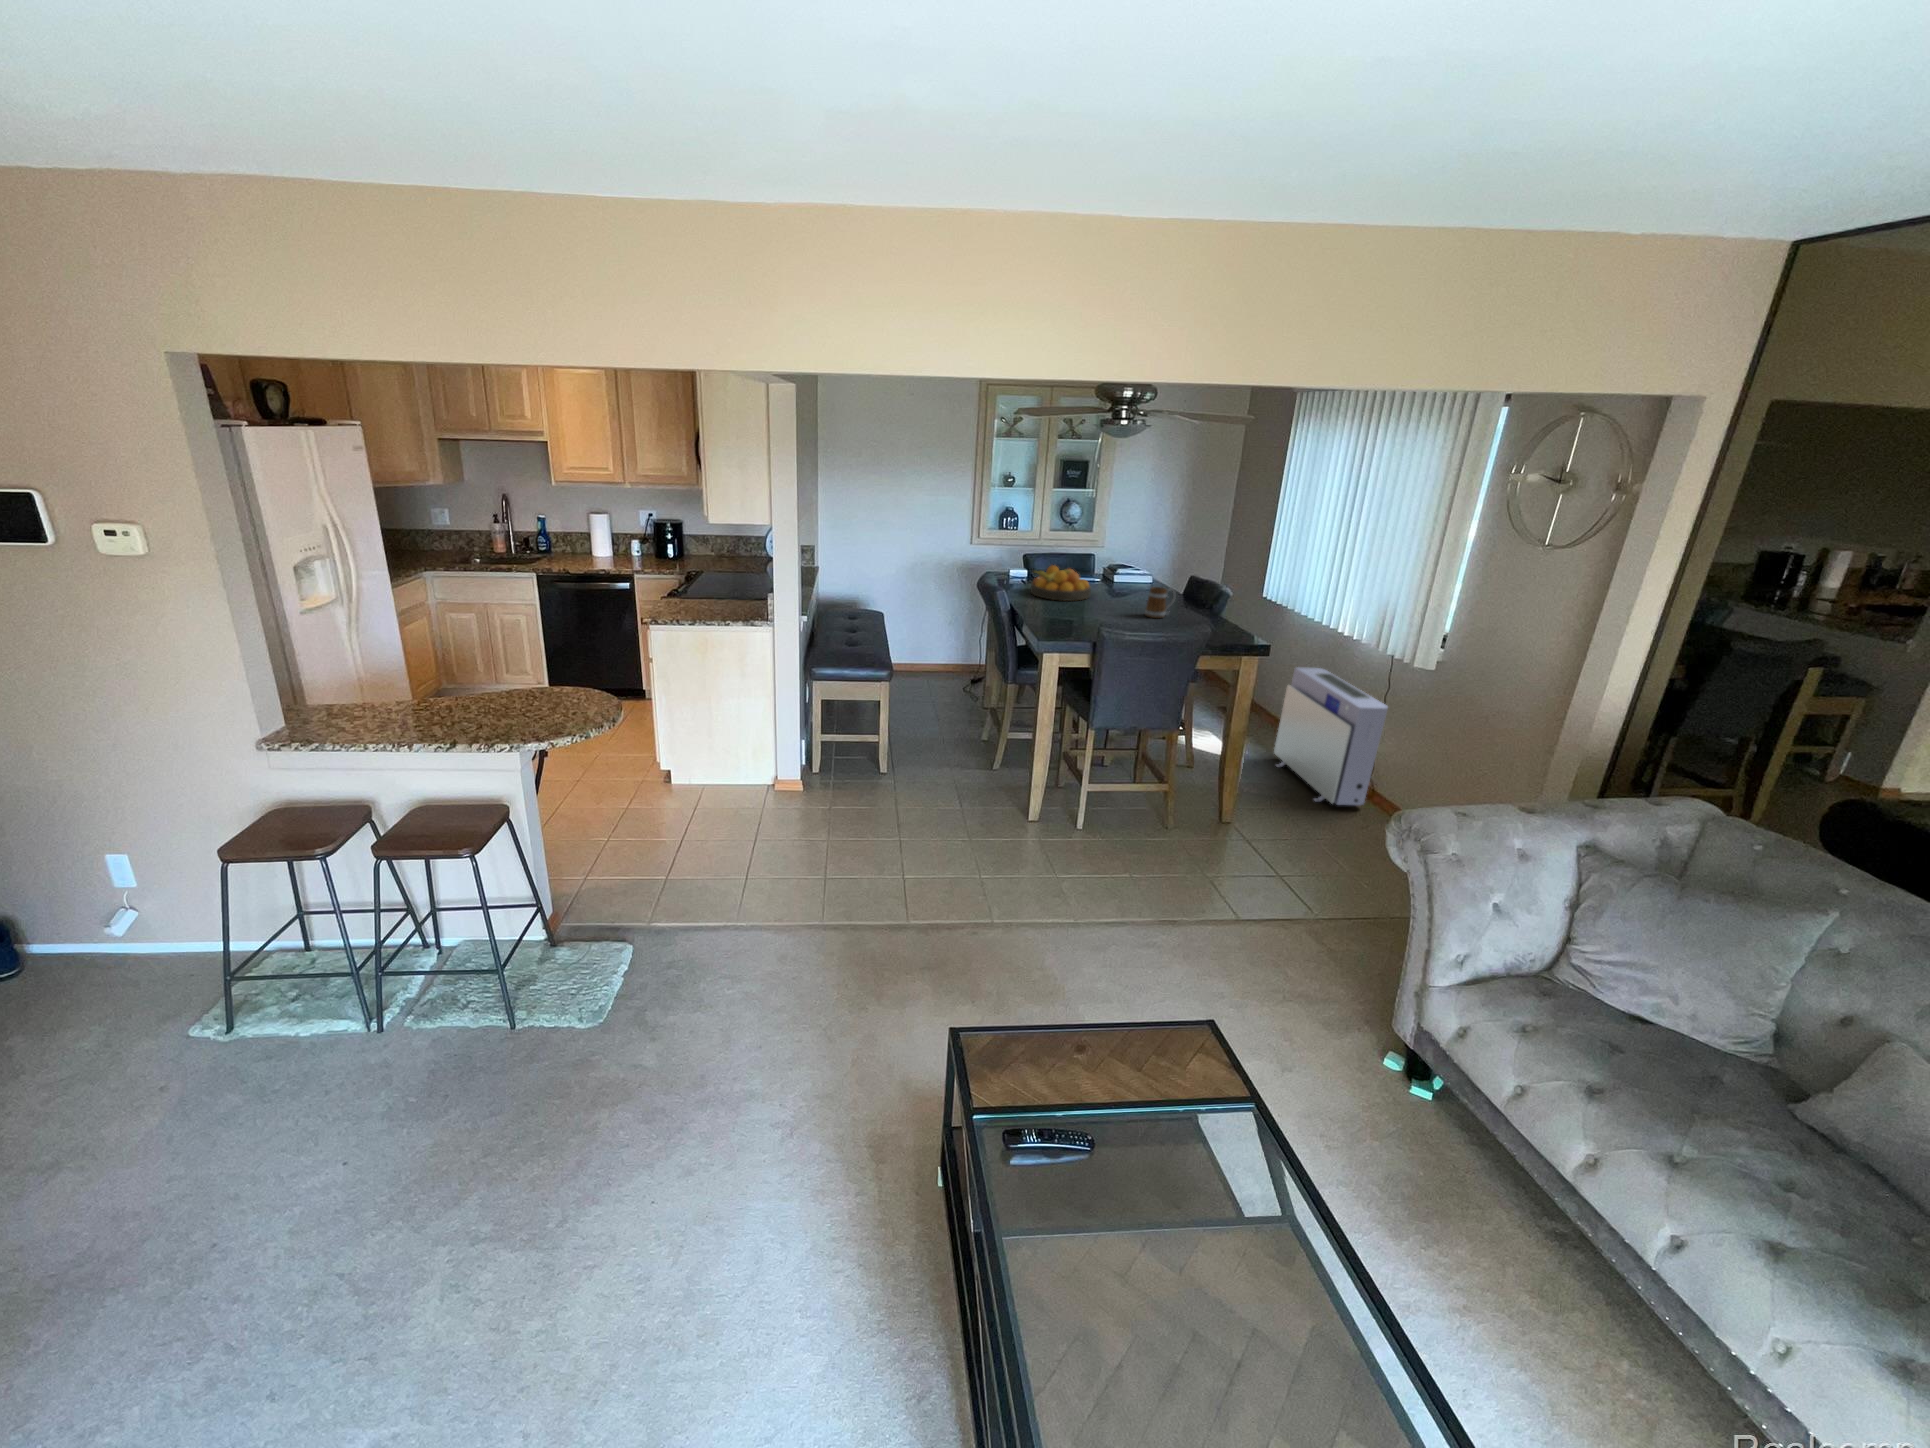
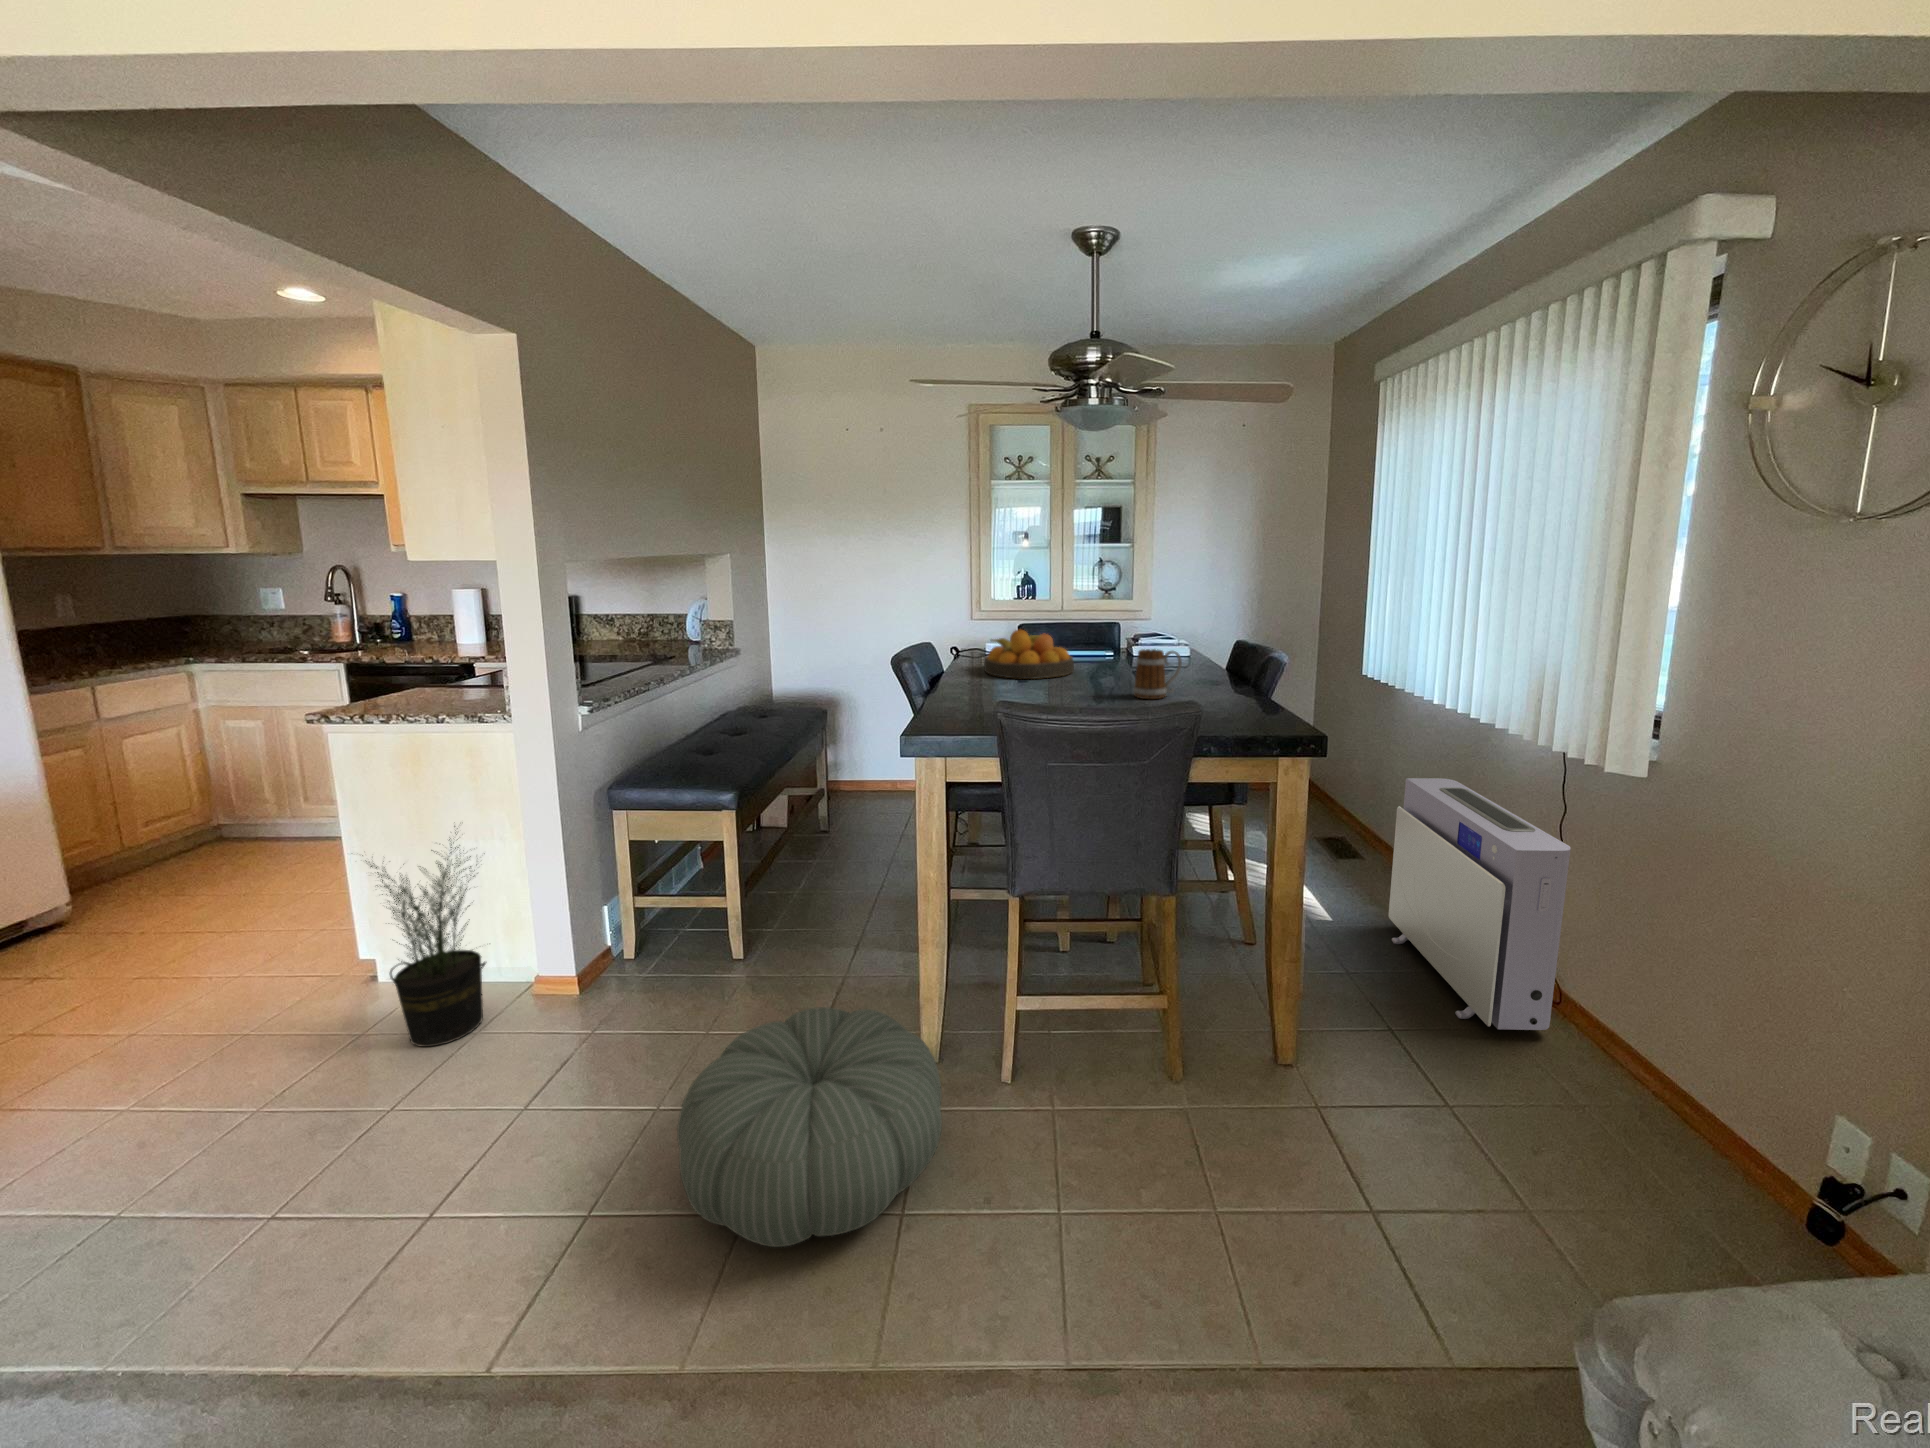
potted plant: none [698,687,777,815] -> present [362,826,486,1047]
pouf: none [939,787,1071,882] -> present [677,1007,942,1247]

